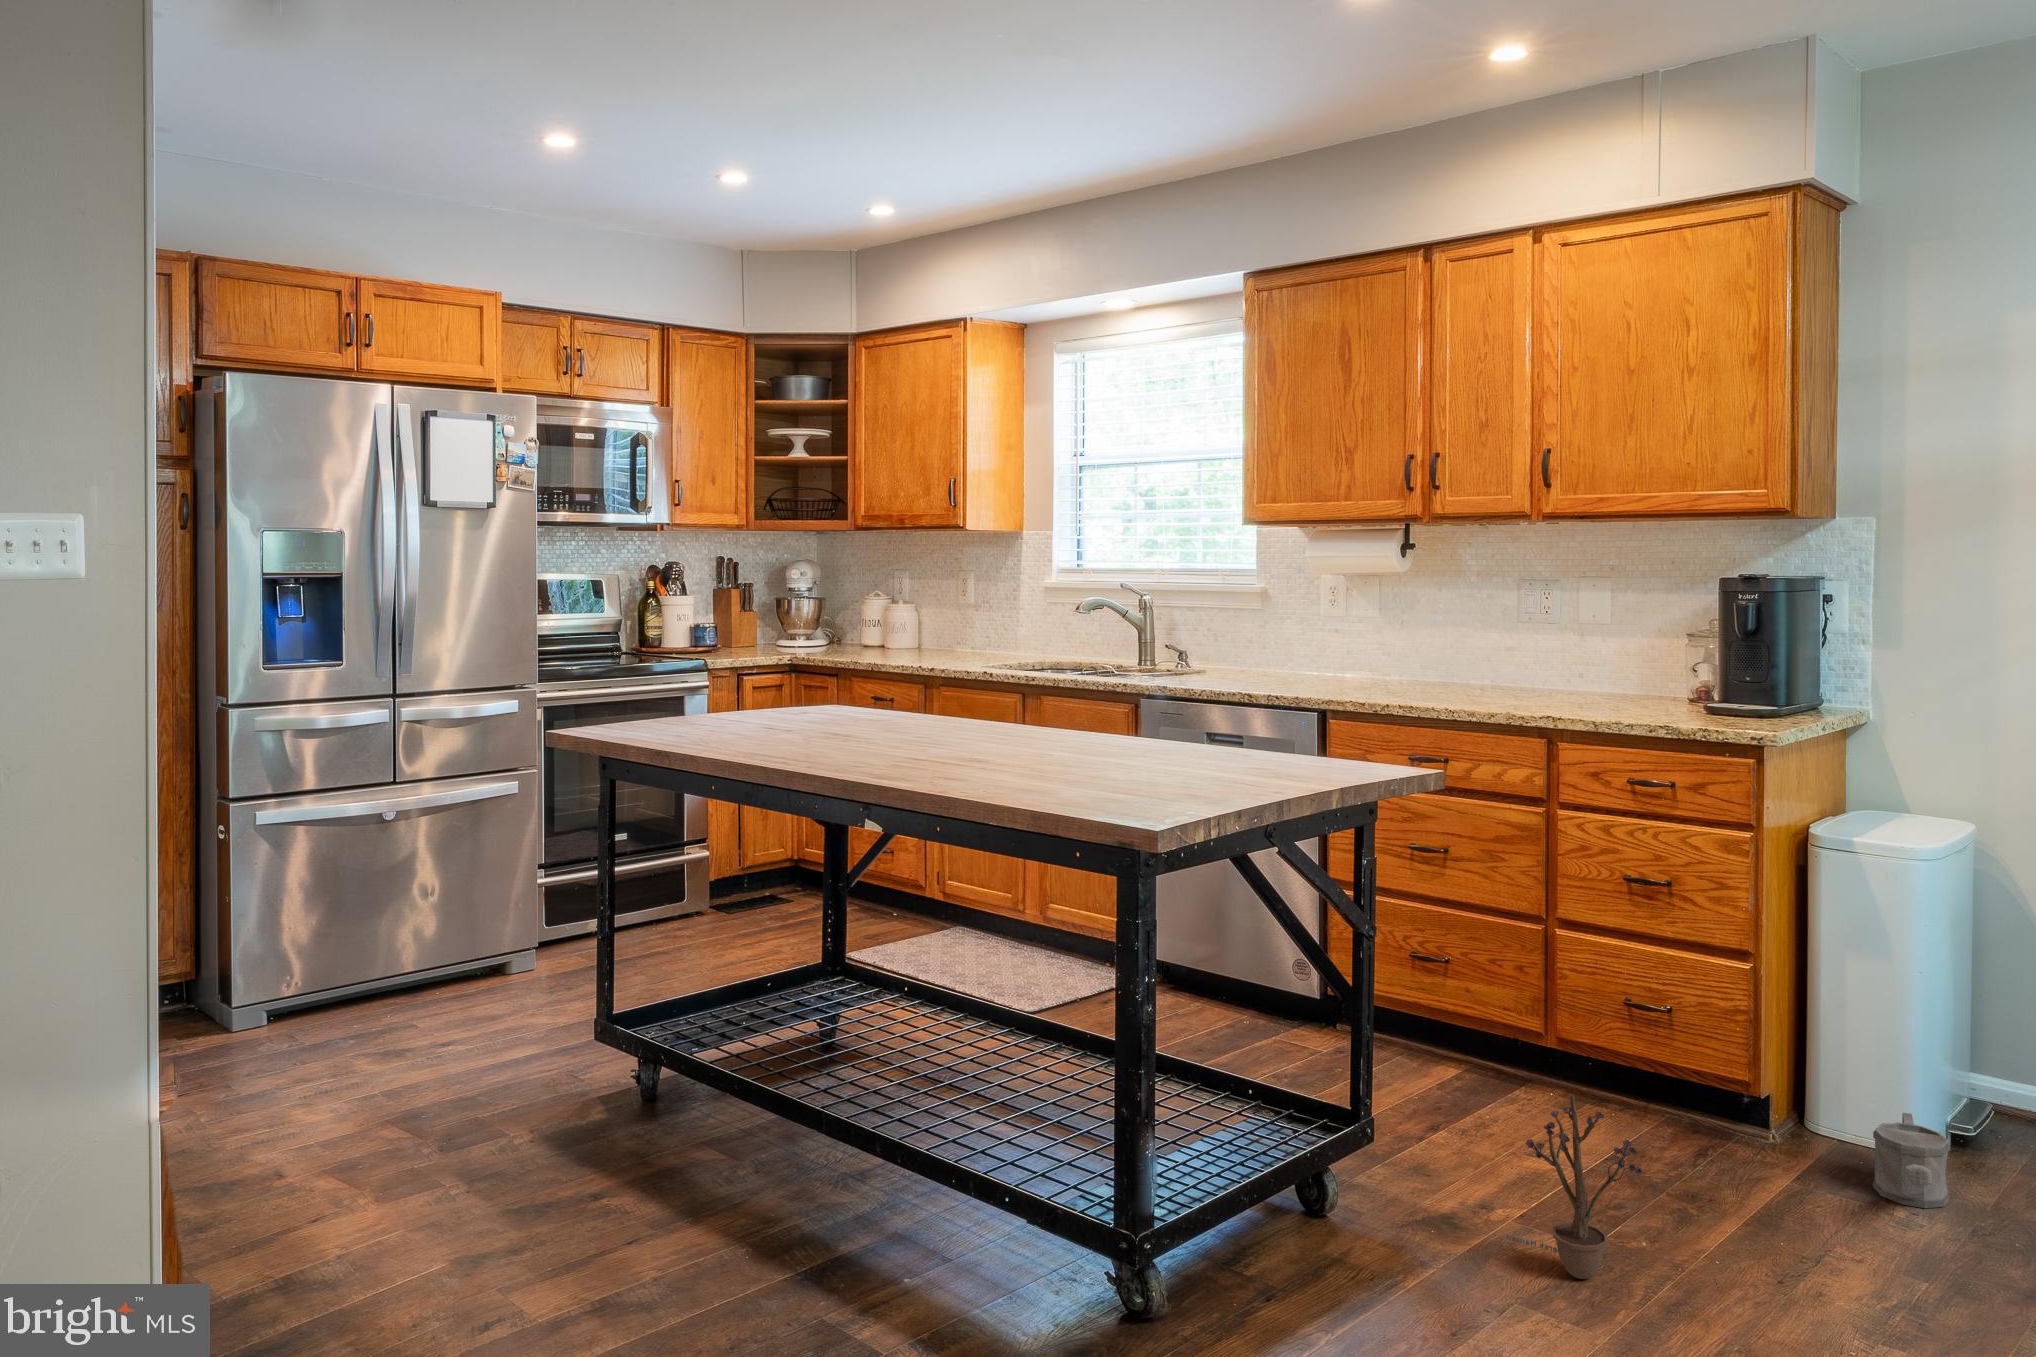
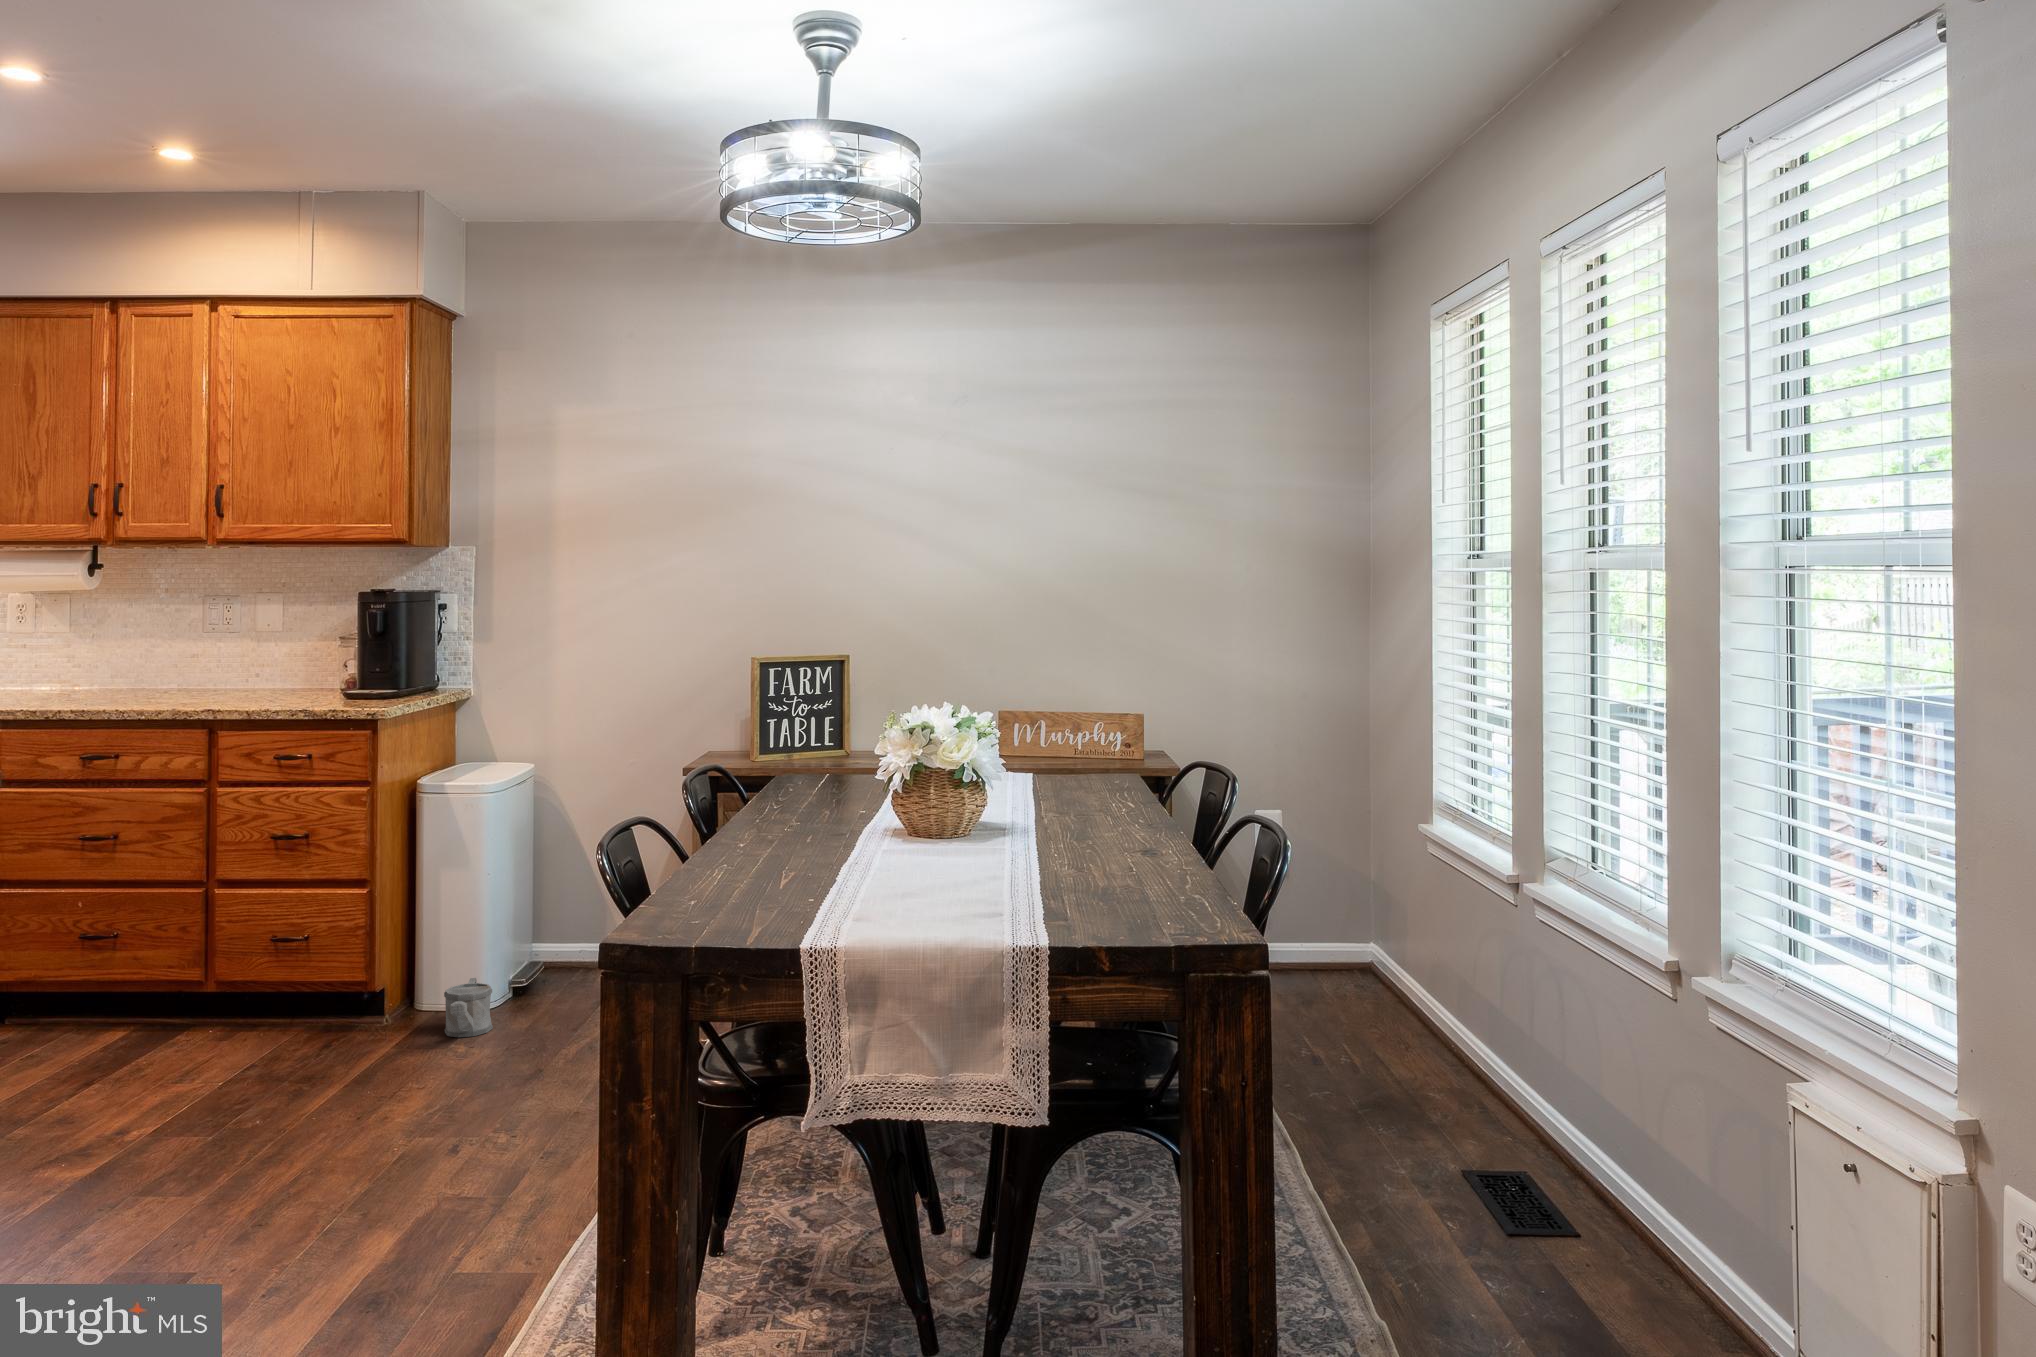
decorative plant: present [1507,1096,1641,1279] -> none [124,989,232,1134]

